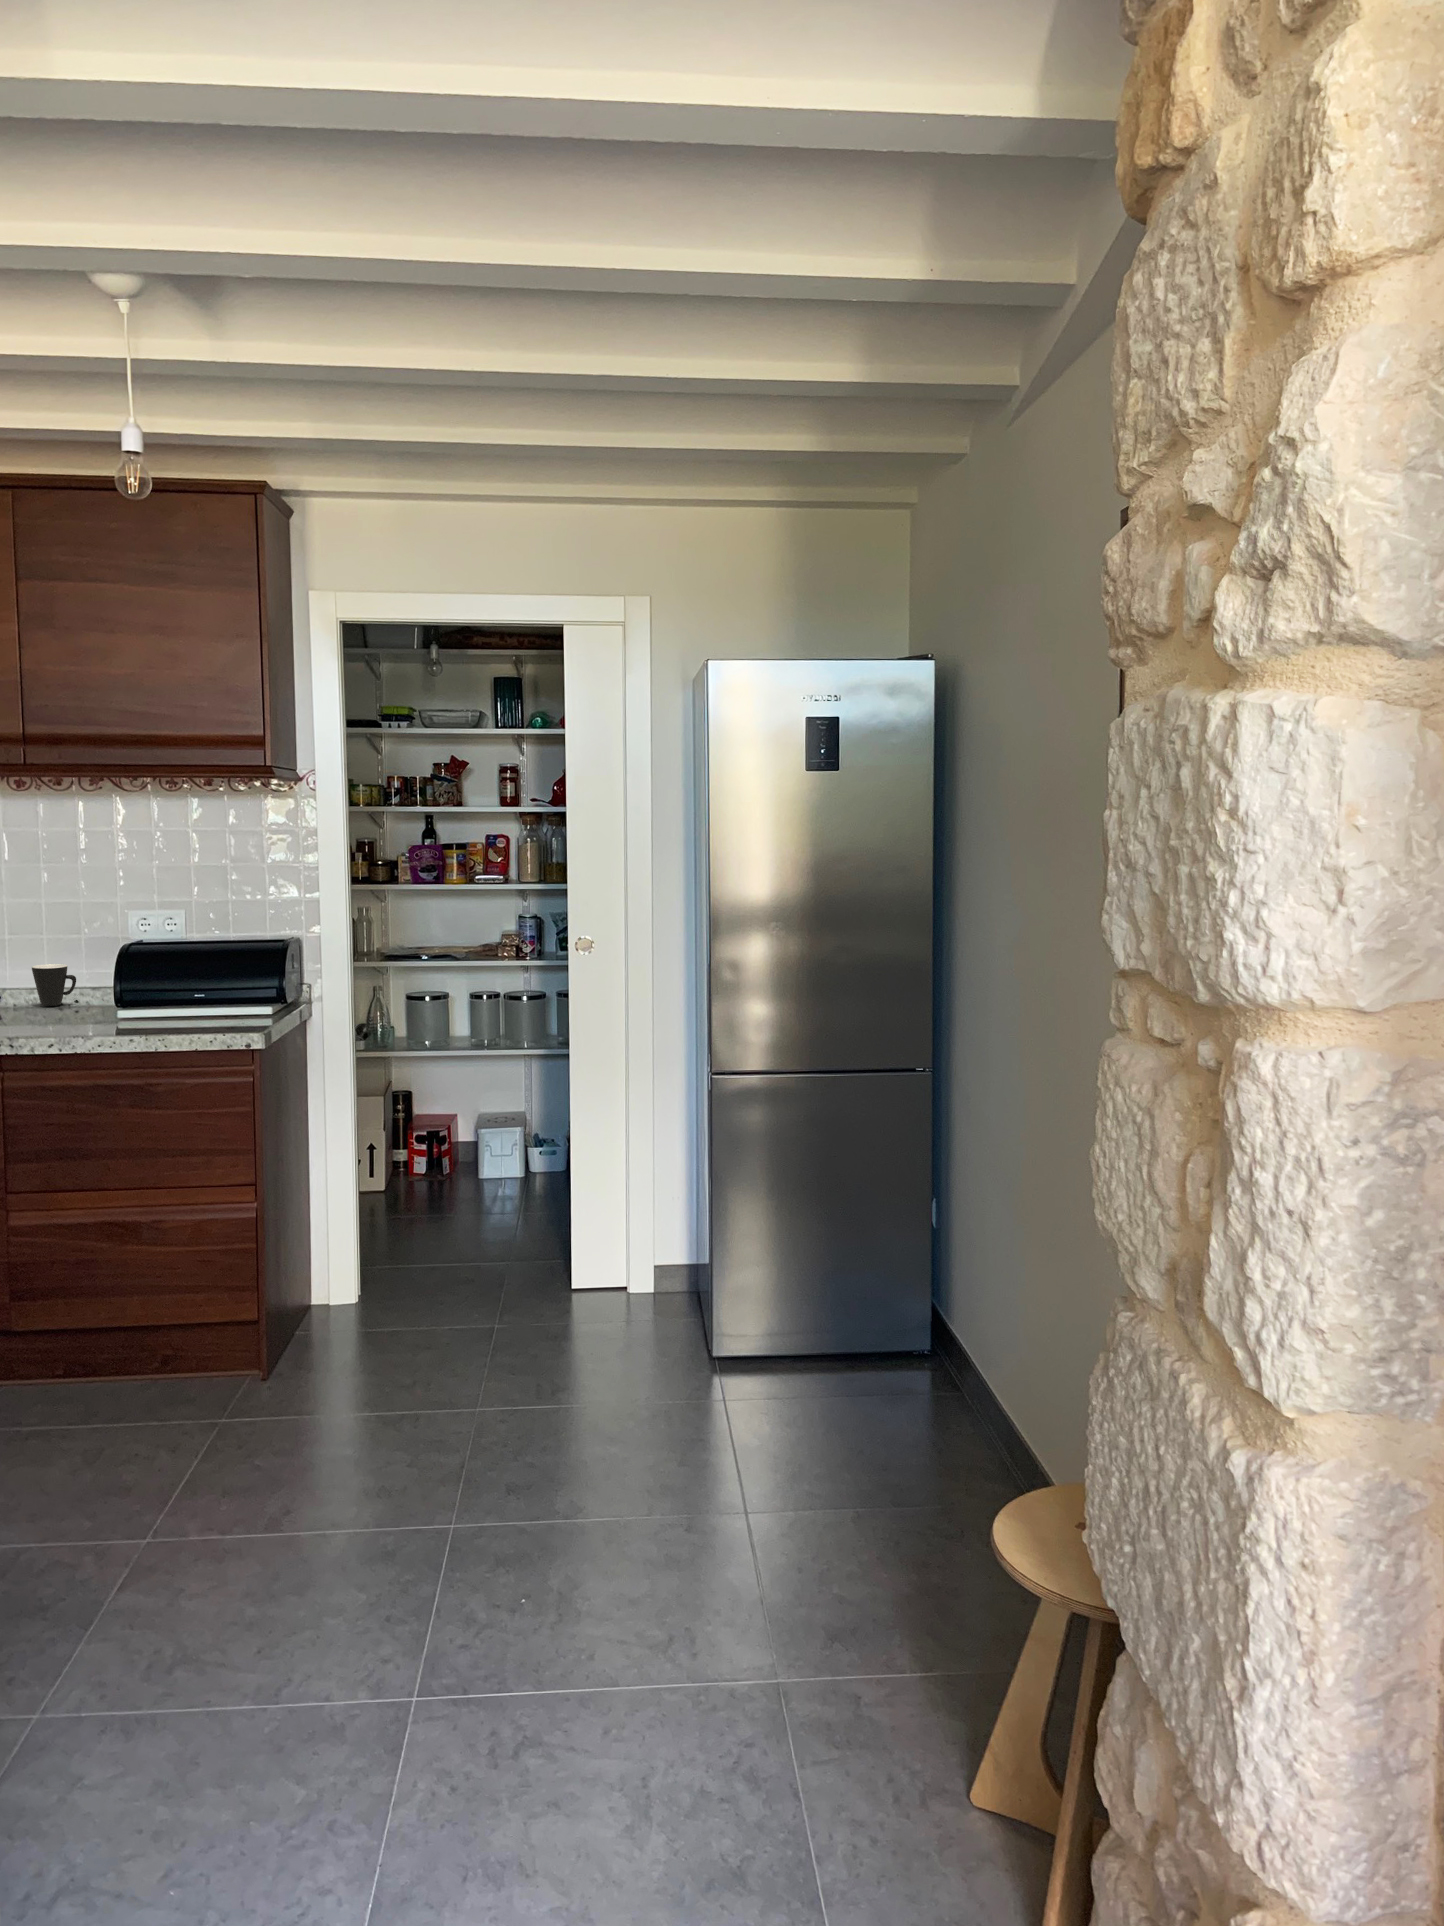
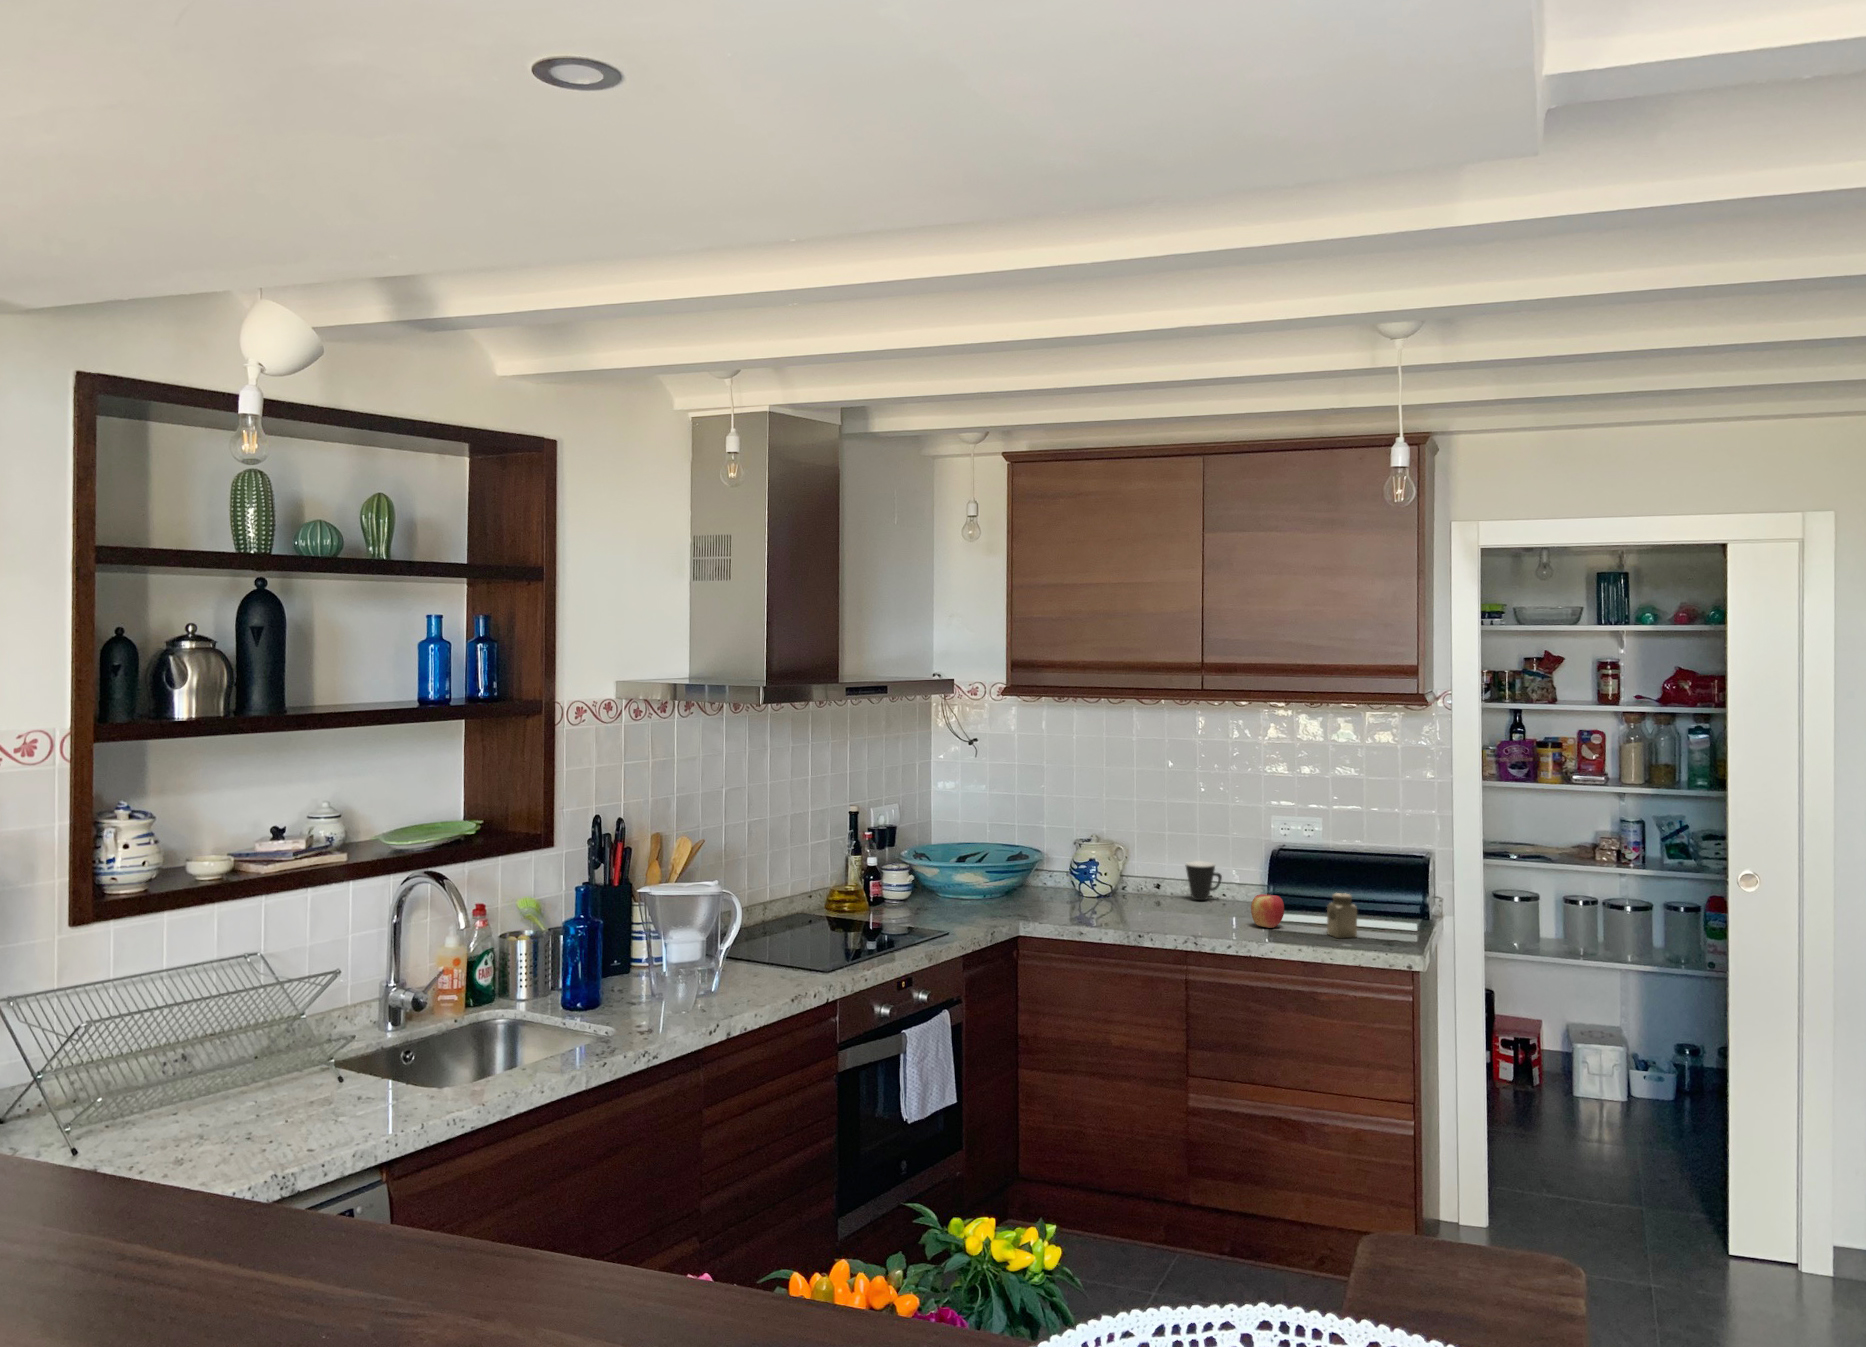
salt shaker: none [171,980,203,1027] -> present [1327,893,1357,938]
apple: none [89,986,127,1024] -> present [1251,893,1284,928]

